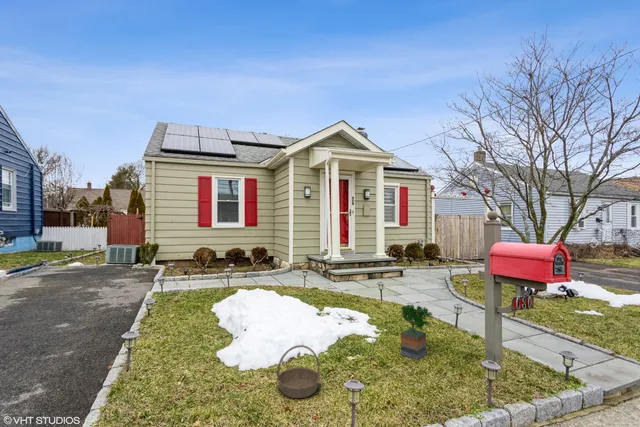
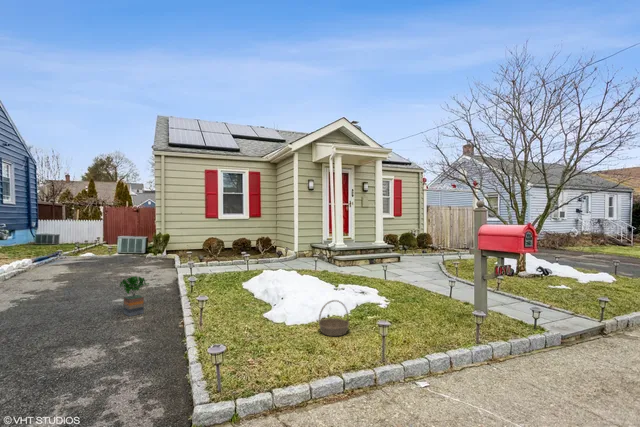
potted tree: present [401,305,432,360] -> present [120,276,149,316]

